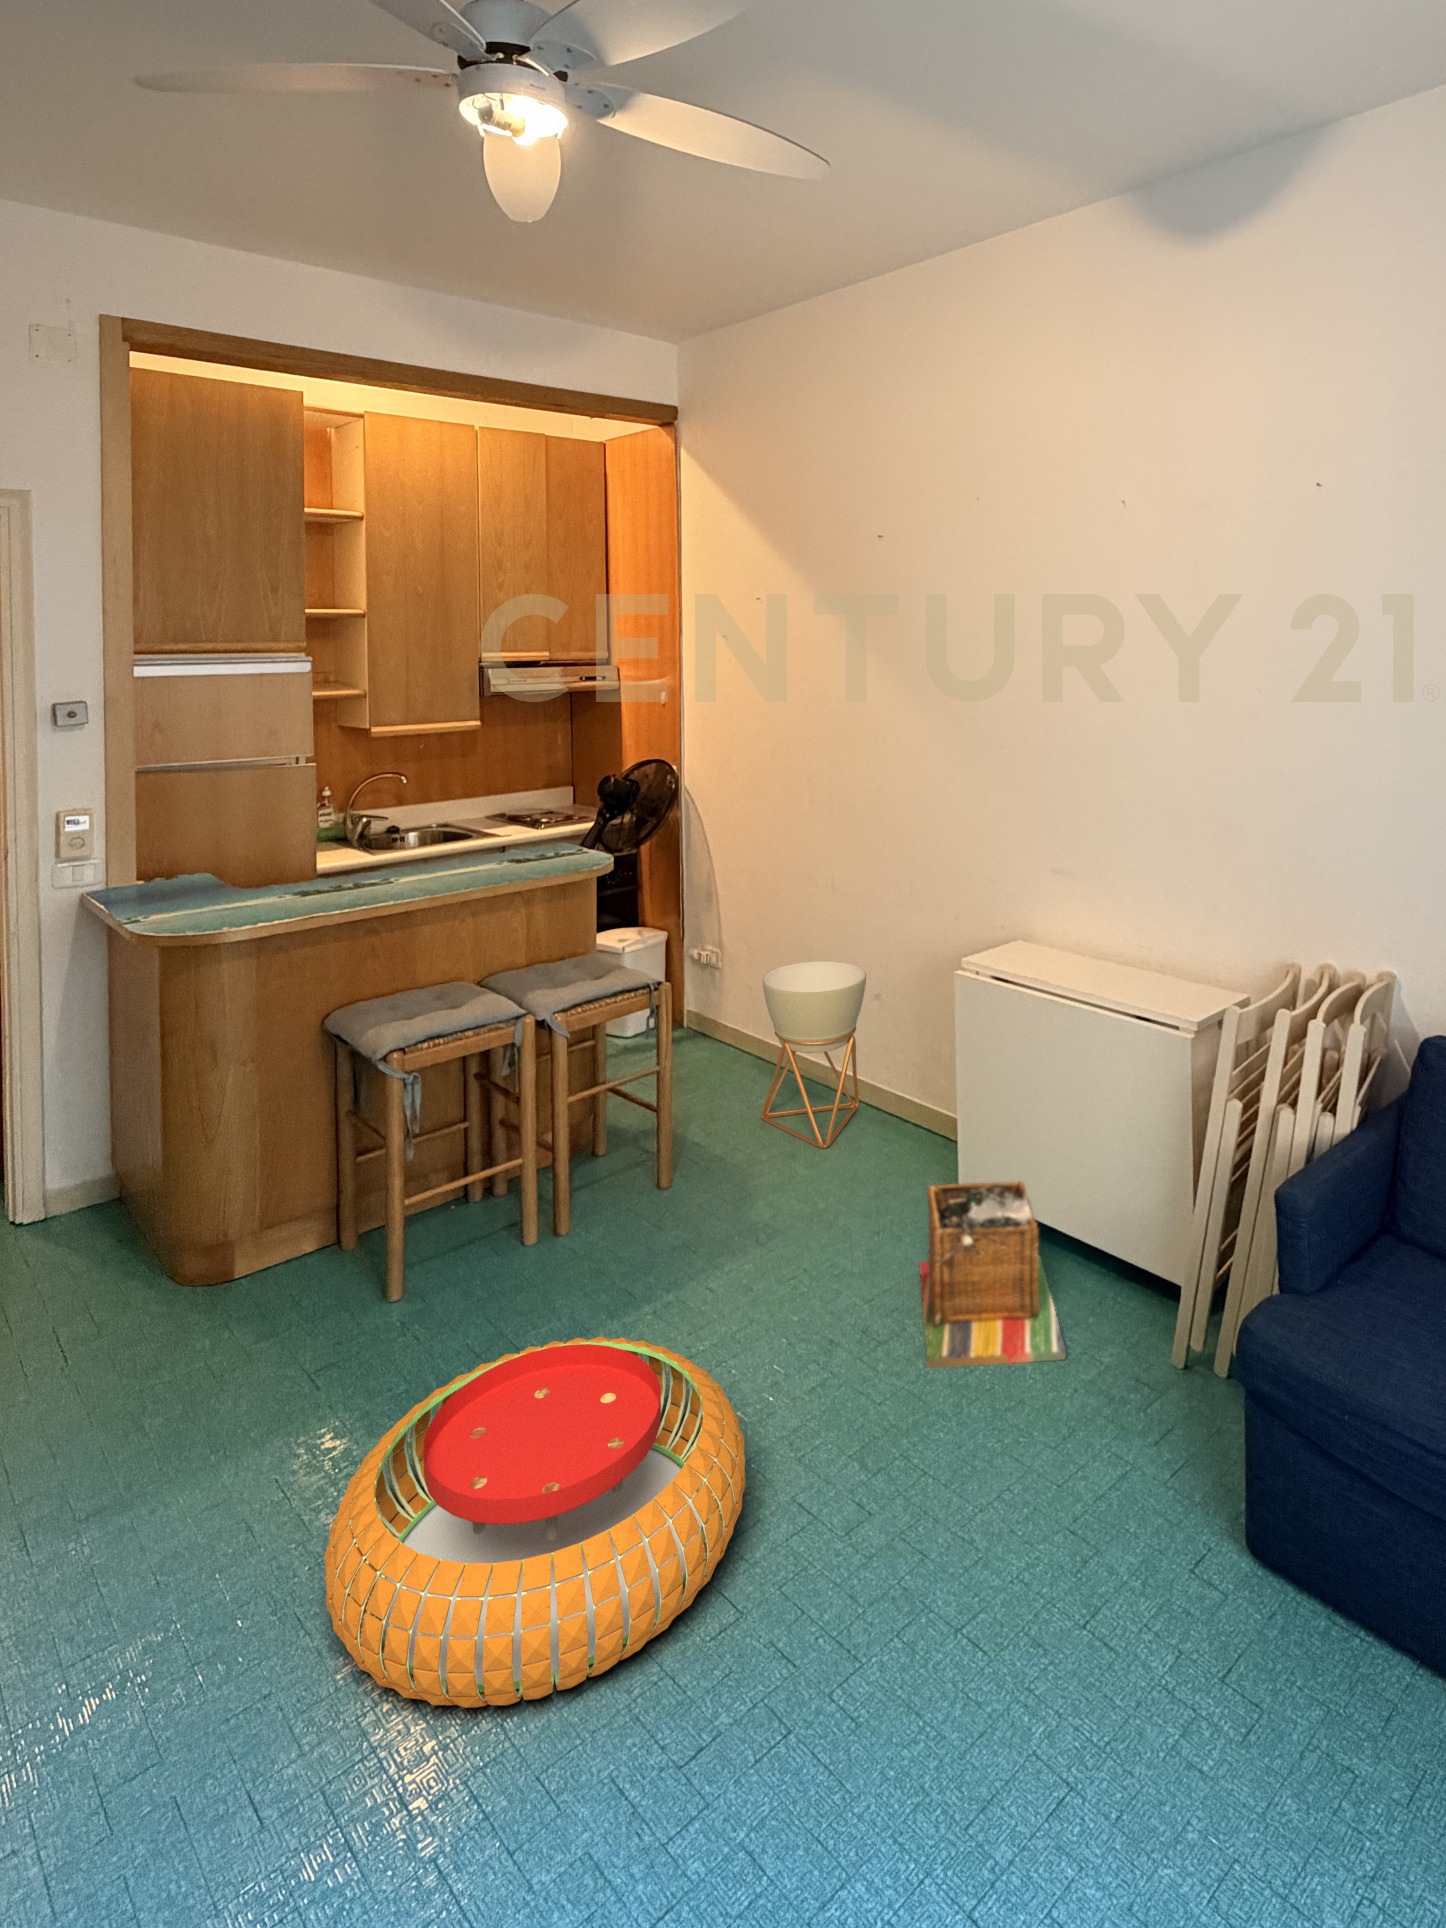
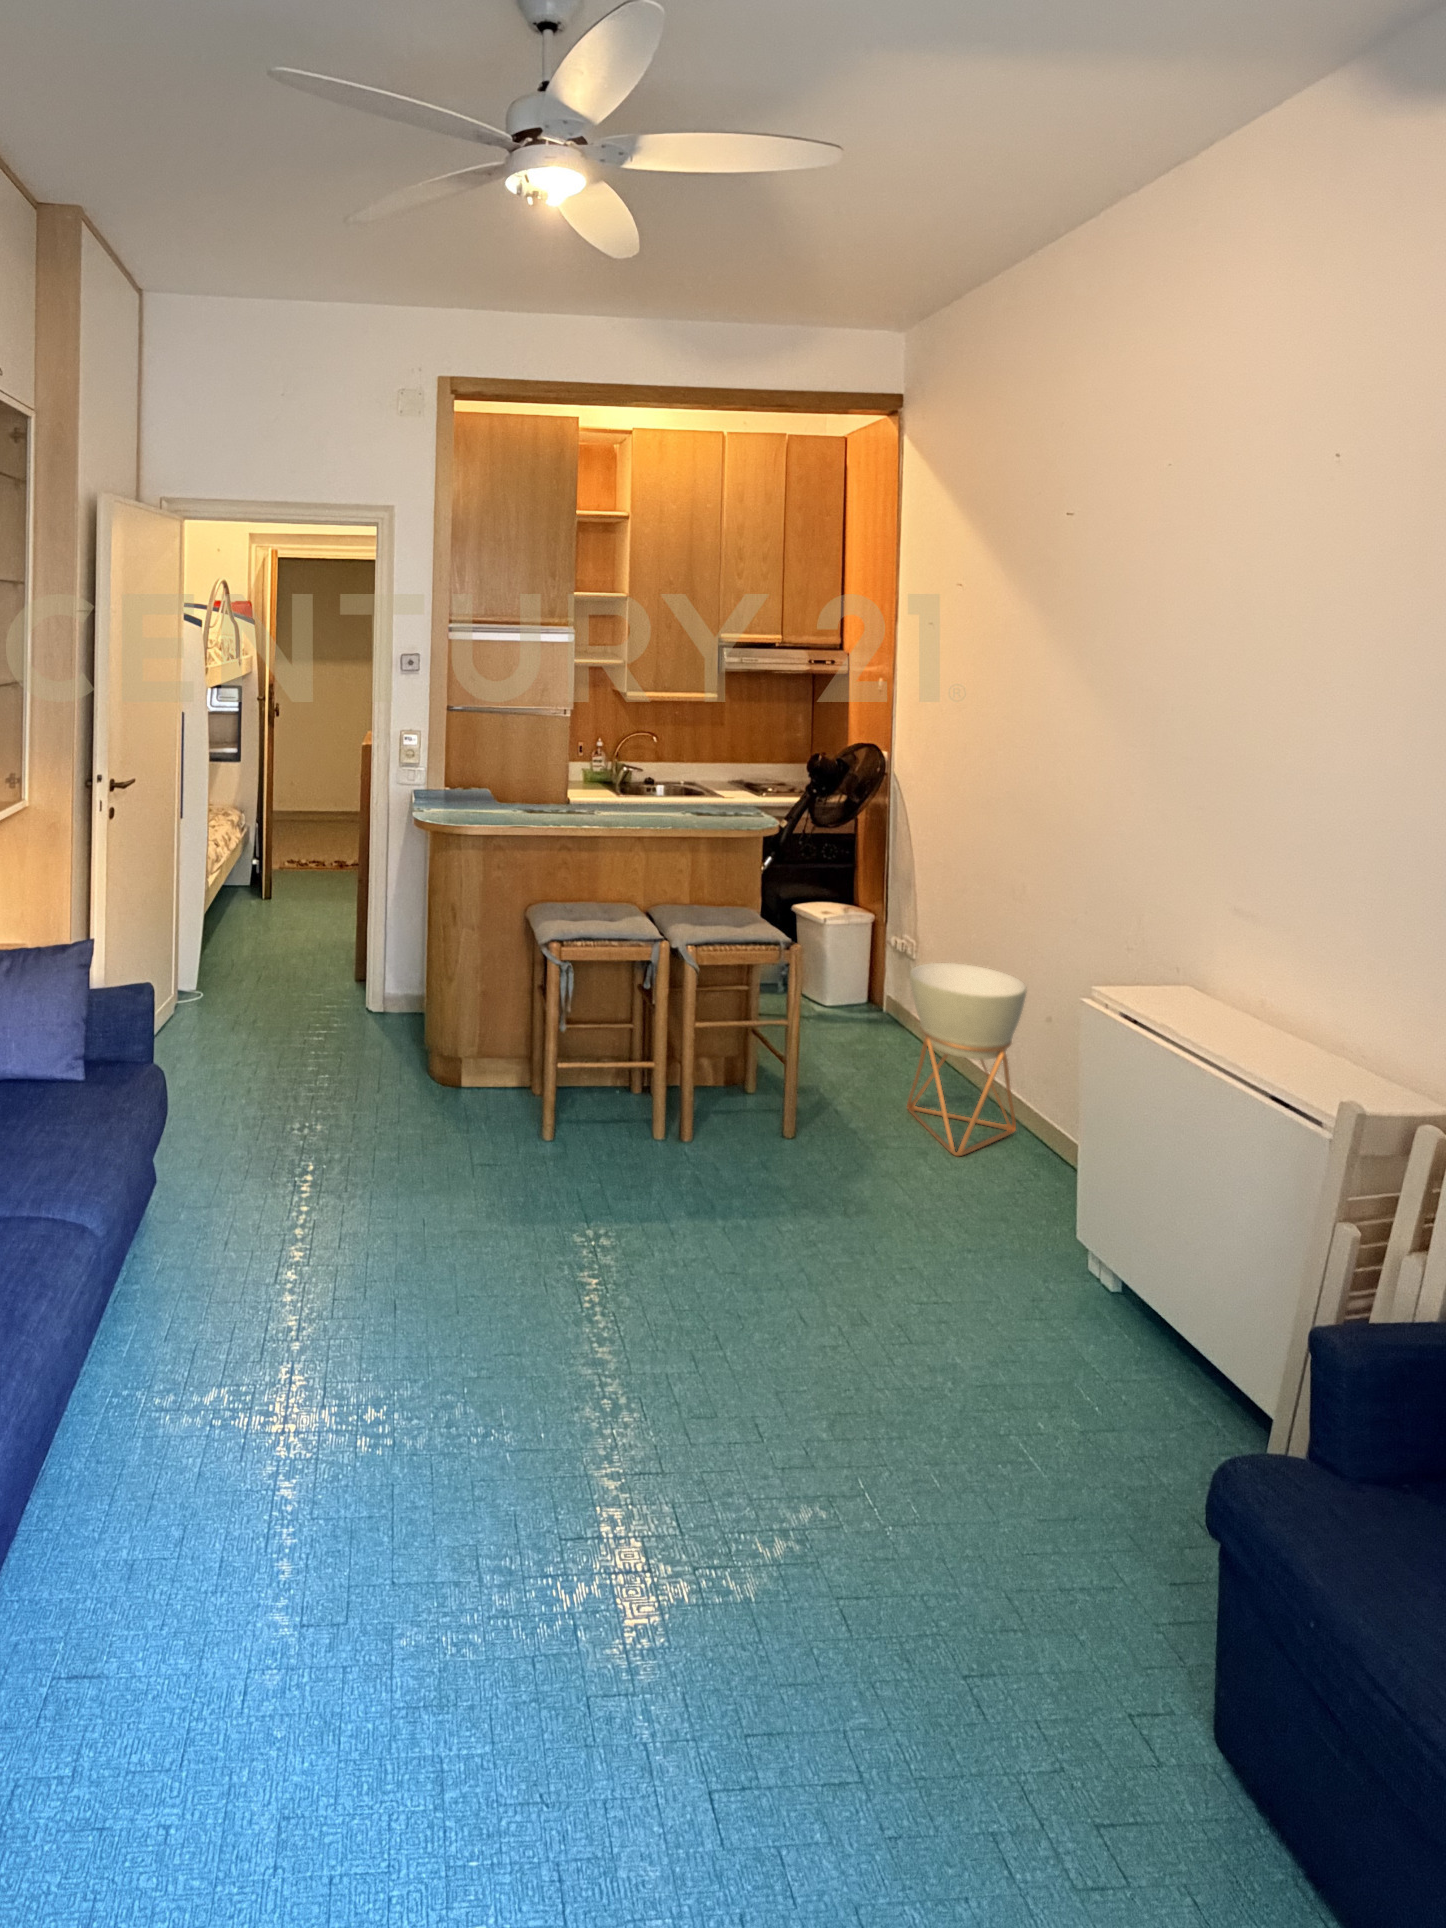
laundry basket: present [919,1181,1066,1368] -> none [943,1210,1139,1452]
pouf: present [325,1336,746,1708] -> none [393,1187,713,1443]

